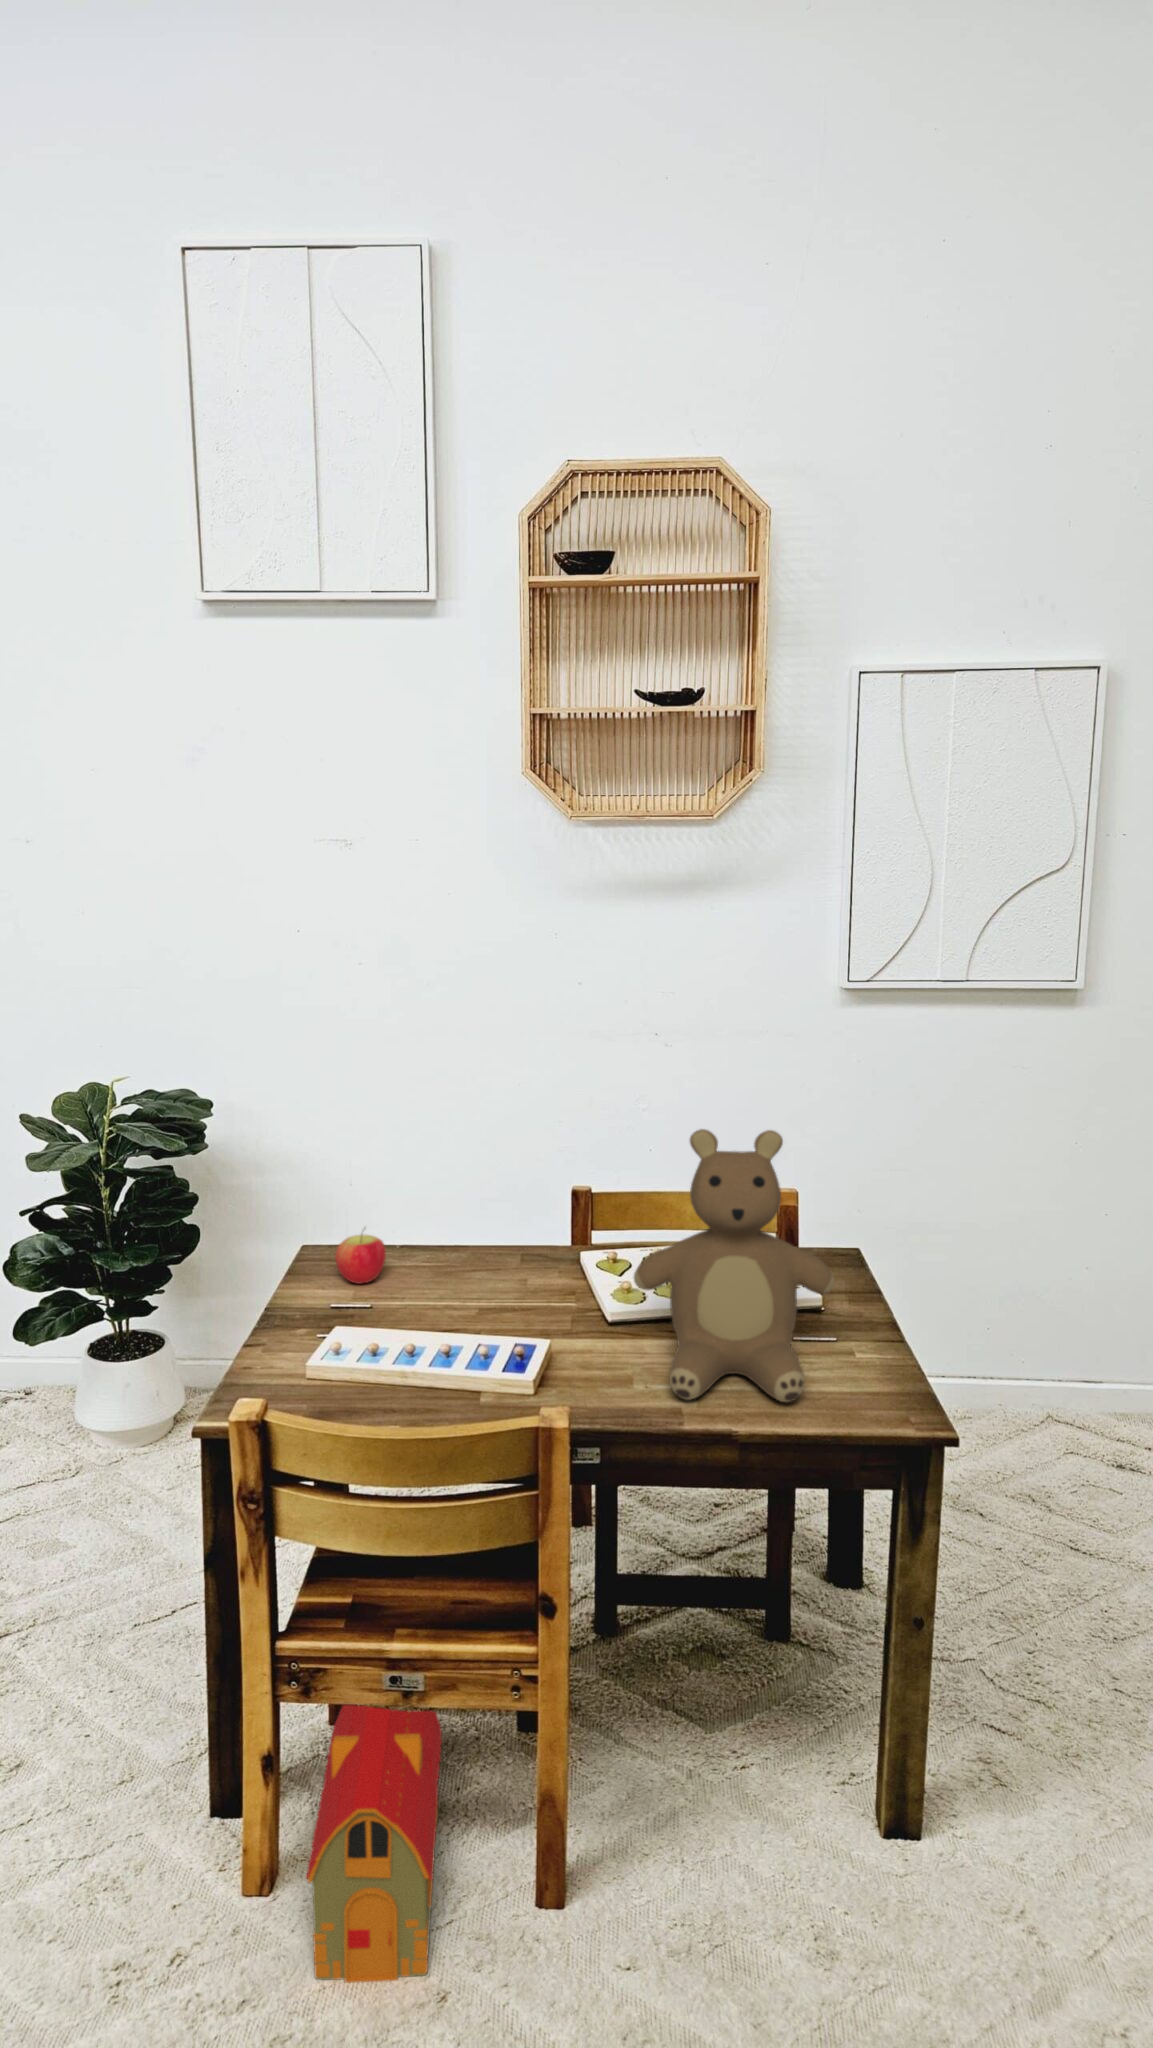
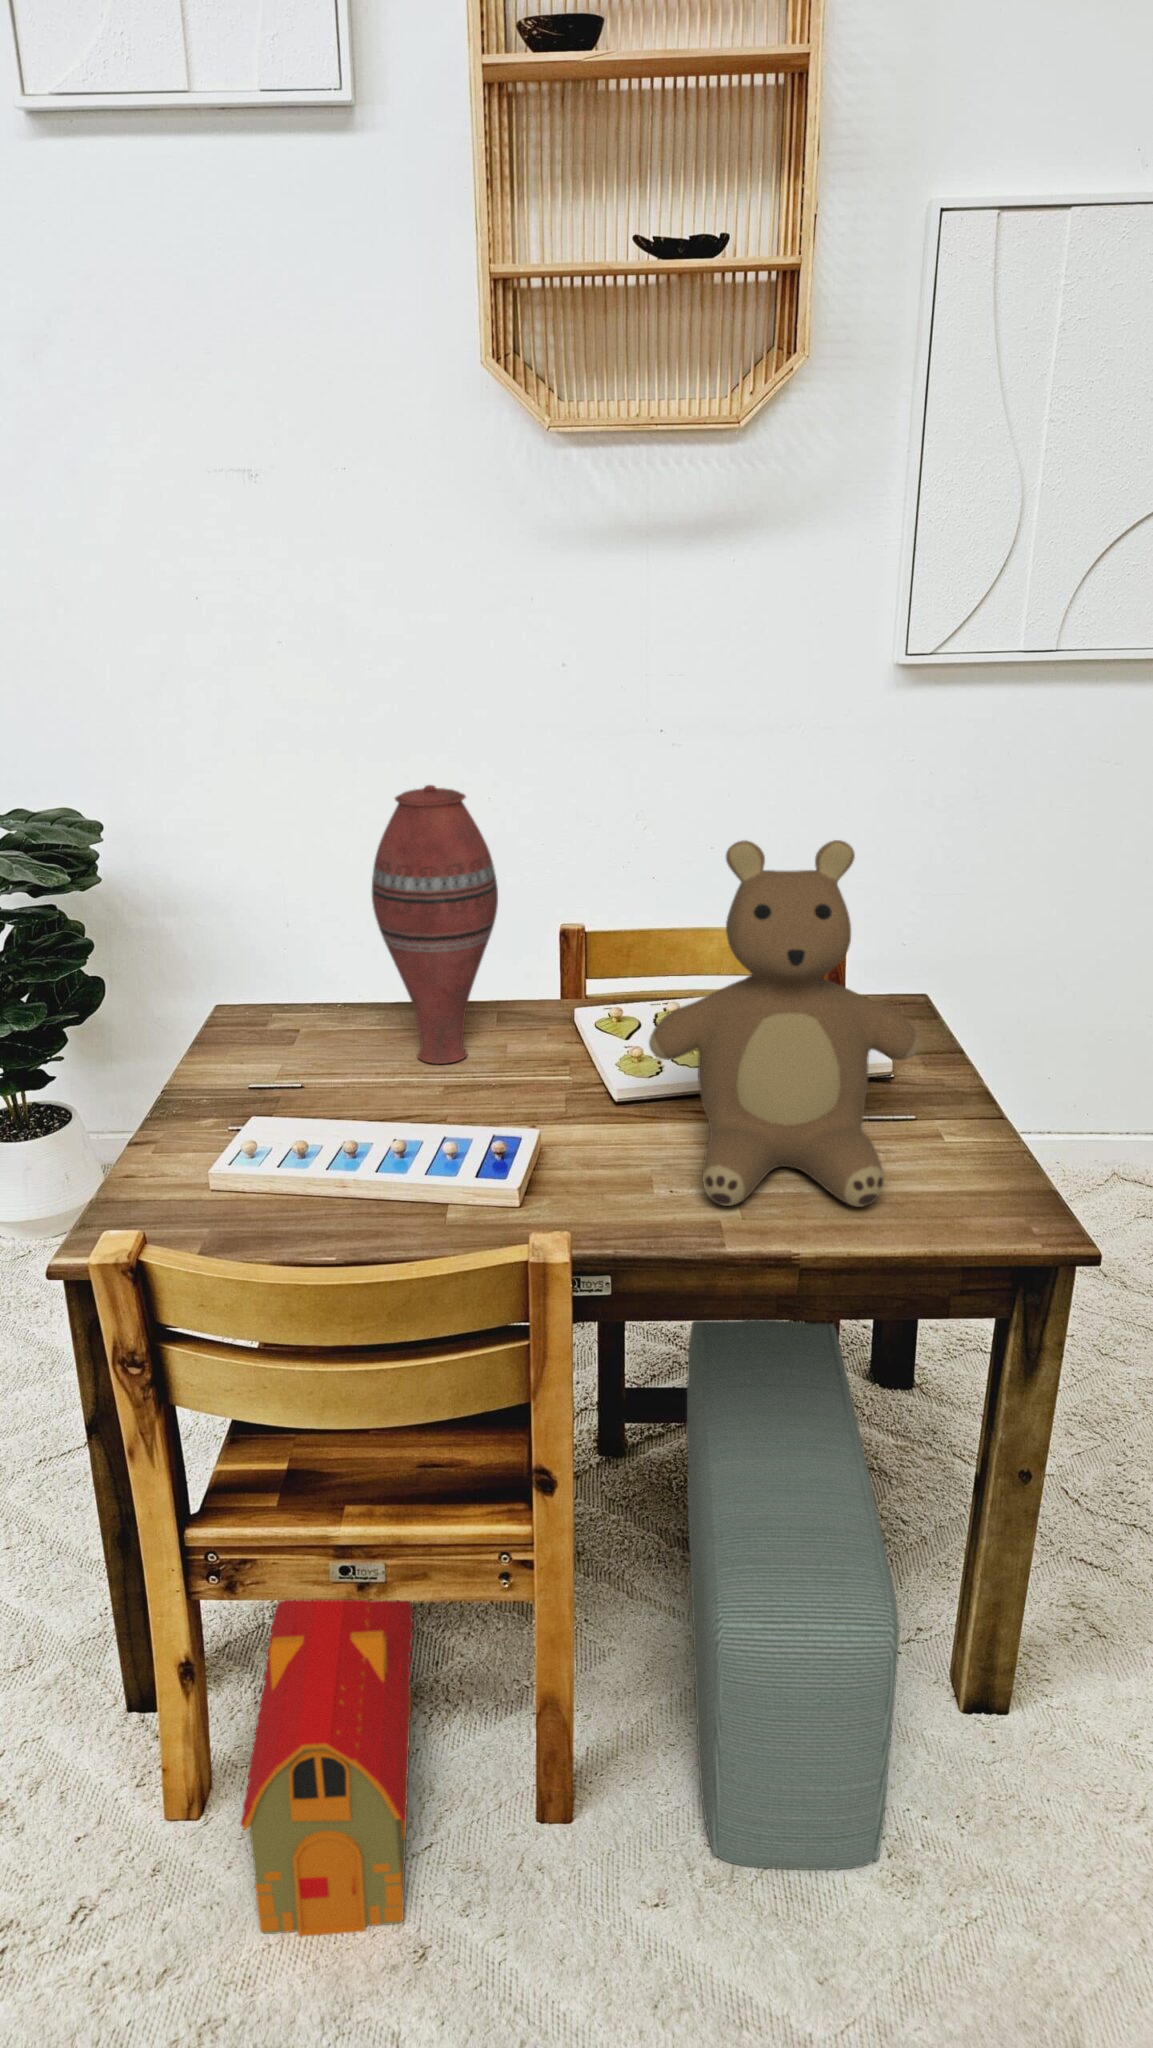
vase: none [430,1082,525,1294] -> present [372,785,498,1064]
apple: present [335,1234,386,1284] -> none [253,979,319,1053]
pouf: none [667,1496,816,1947] -> present [687,1320,899,1870]

